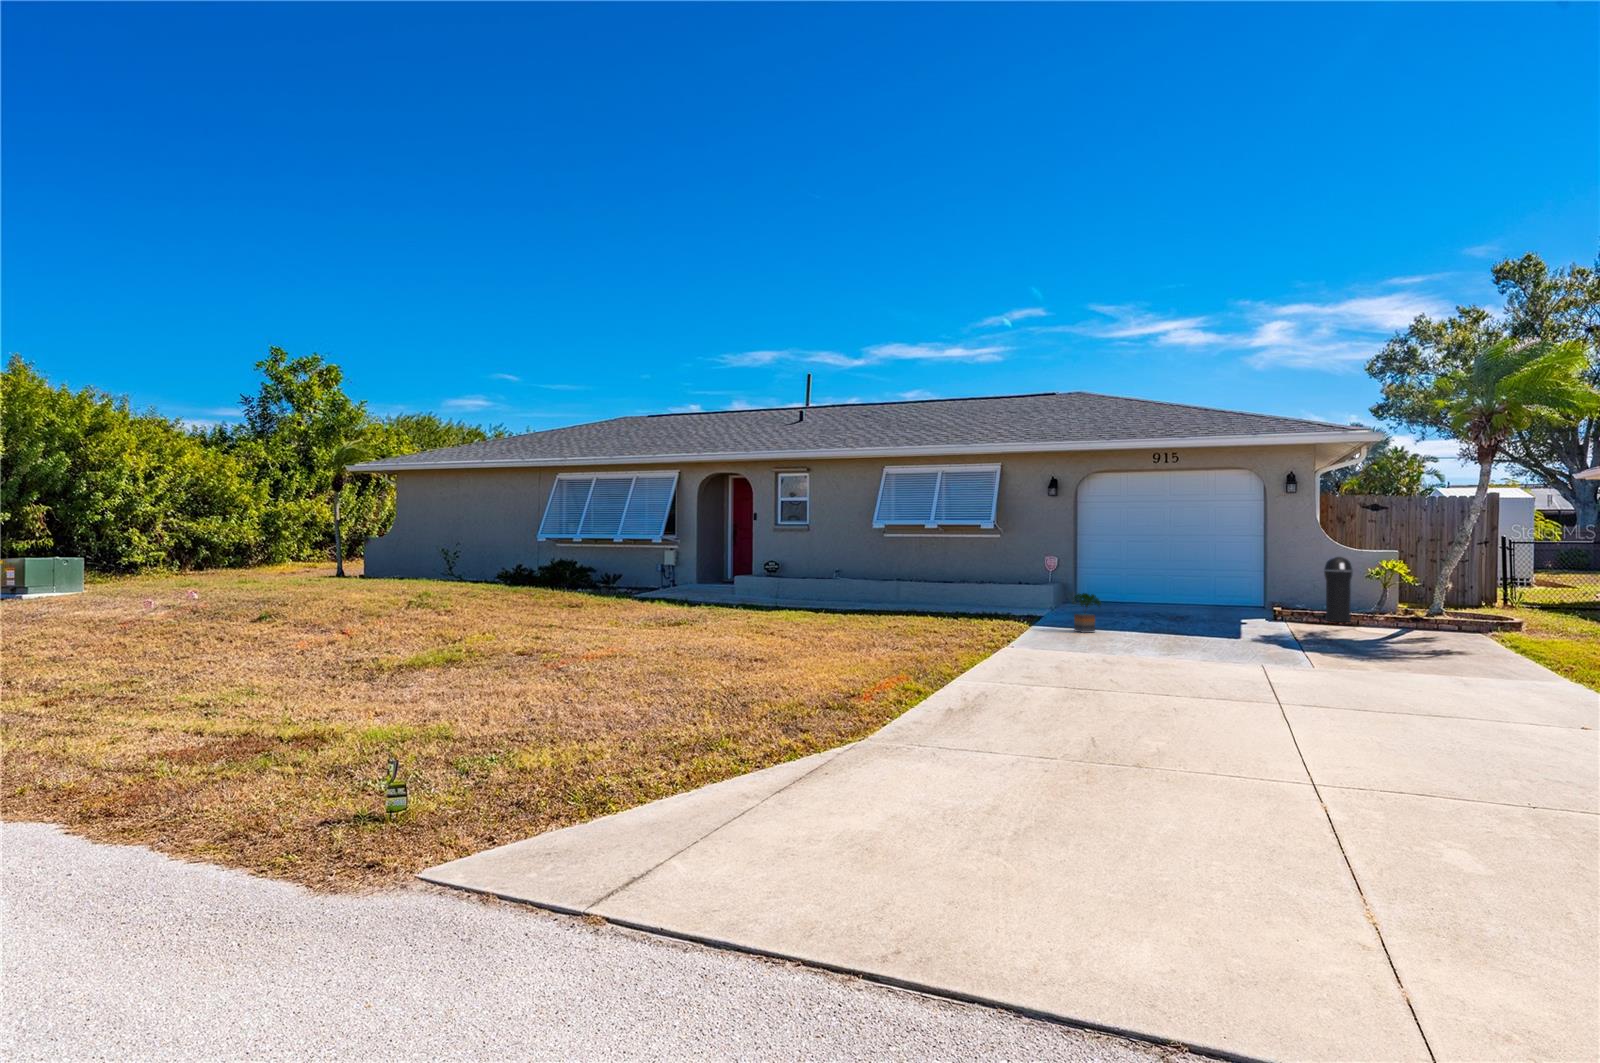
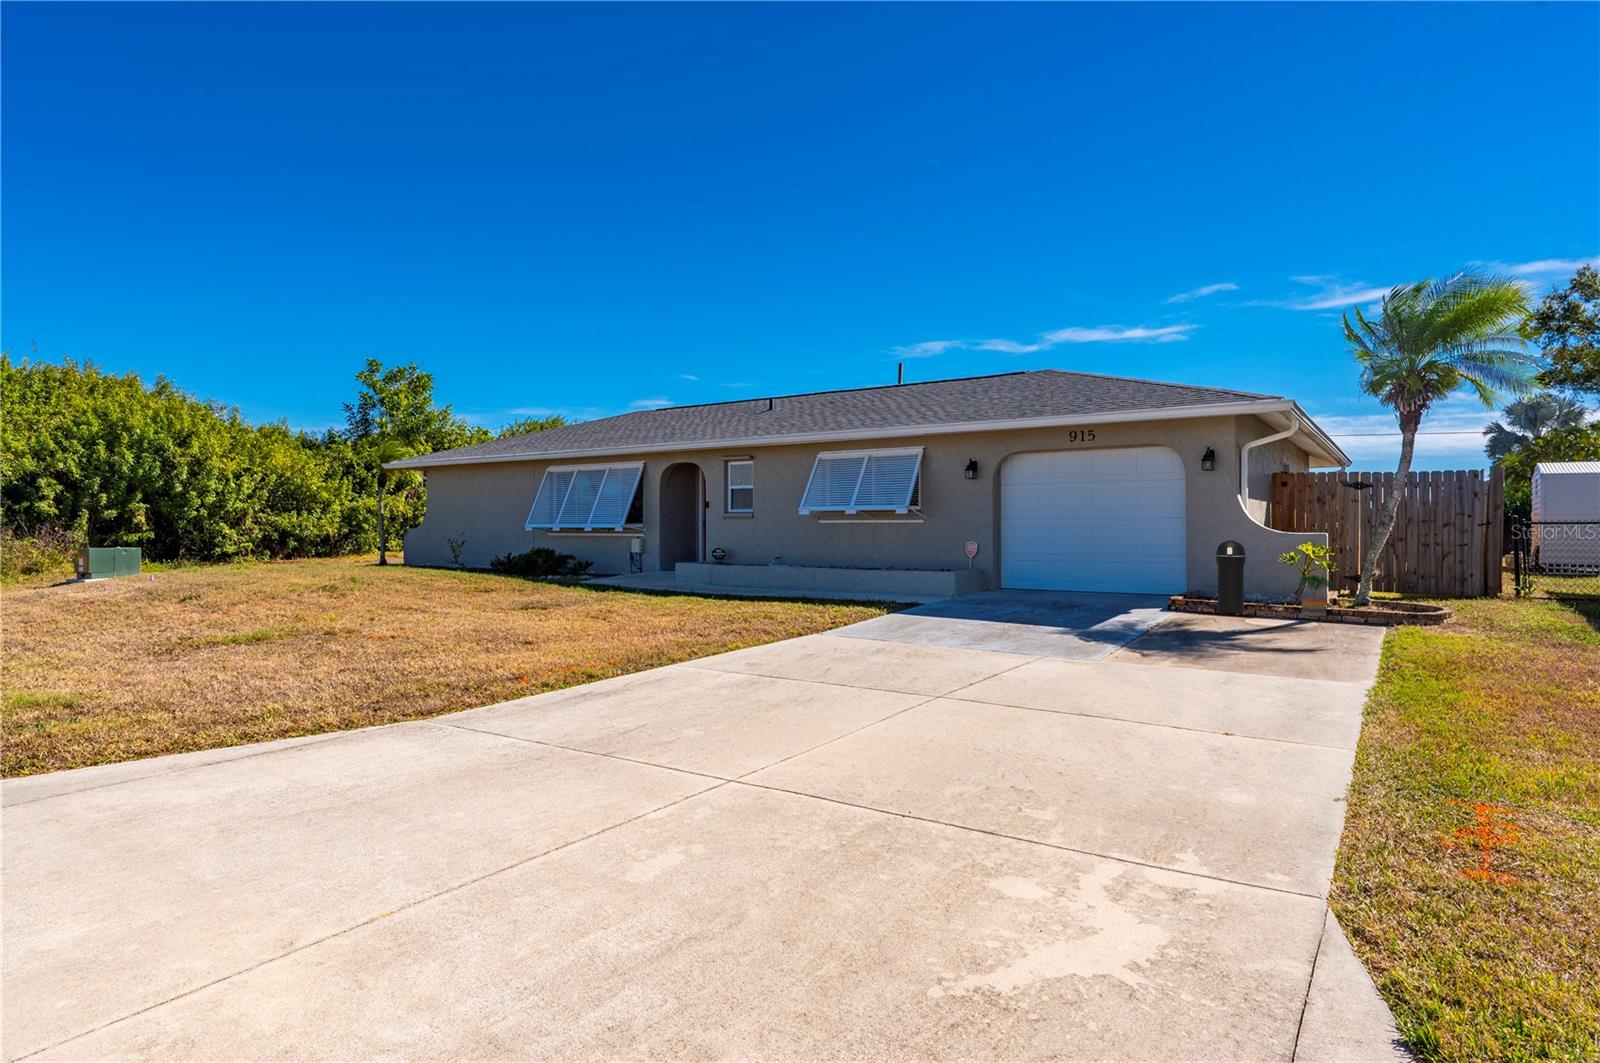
potted tree: present [1072,593,1101,633] -> present [1299,575,1333,616]

